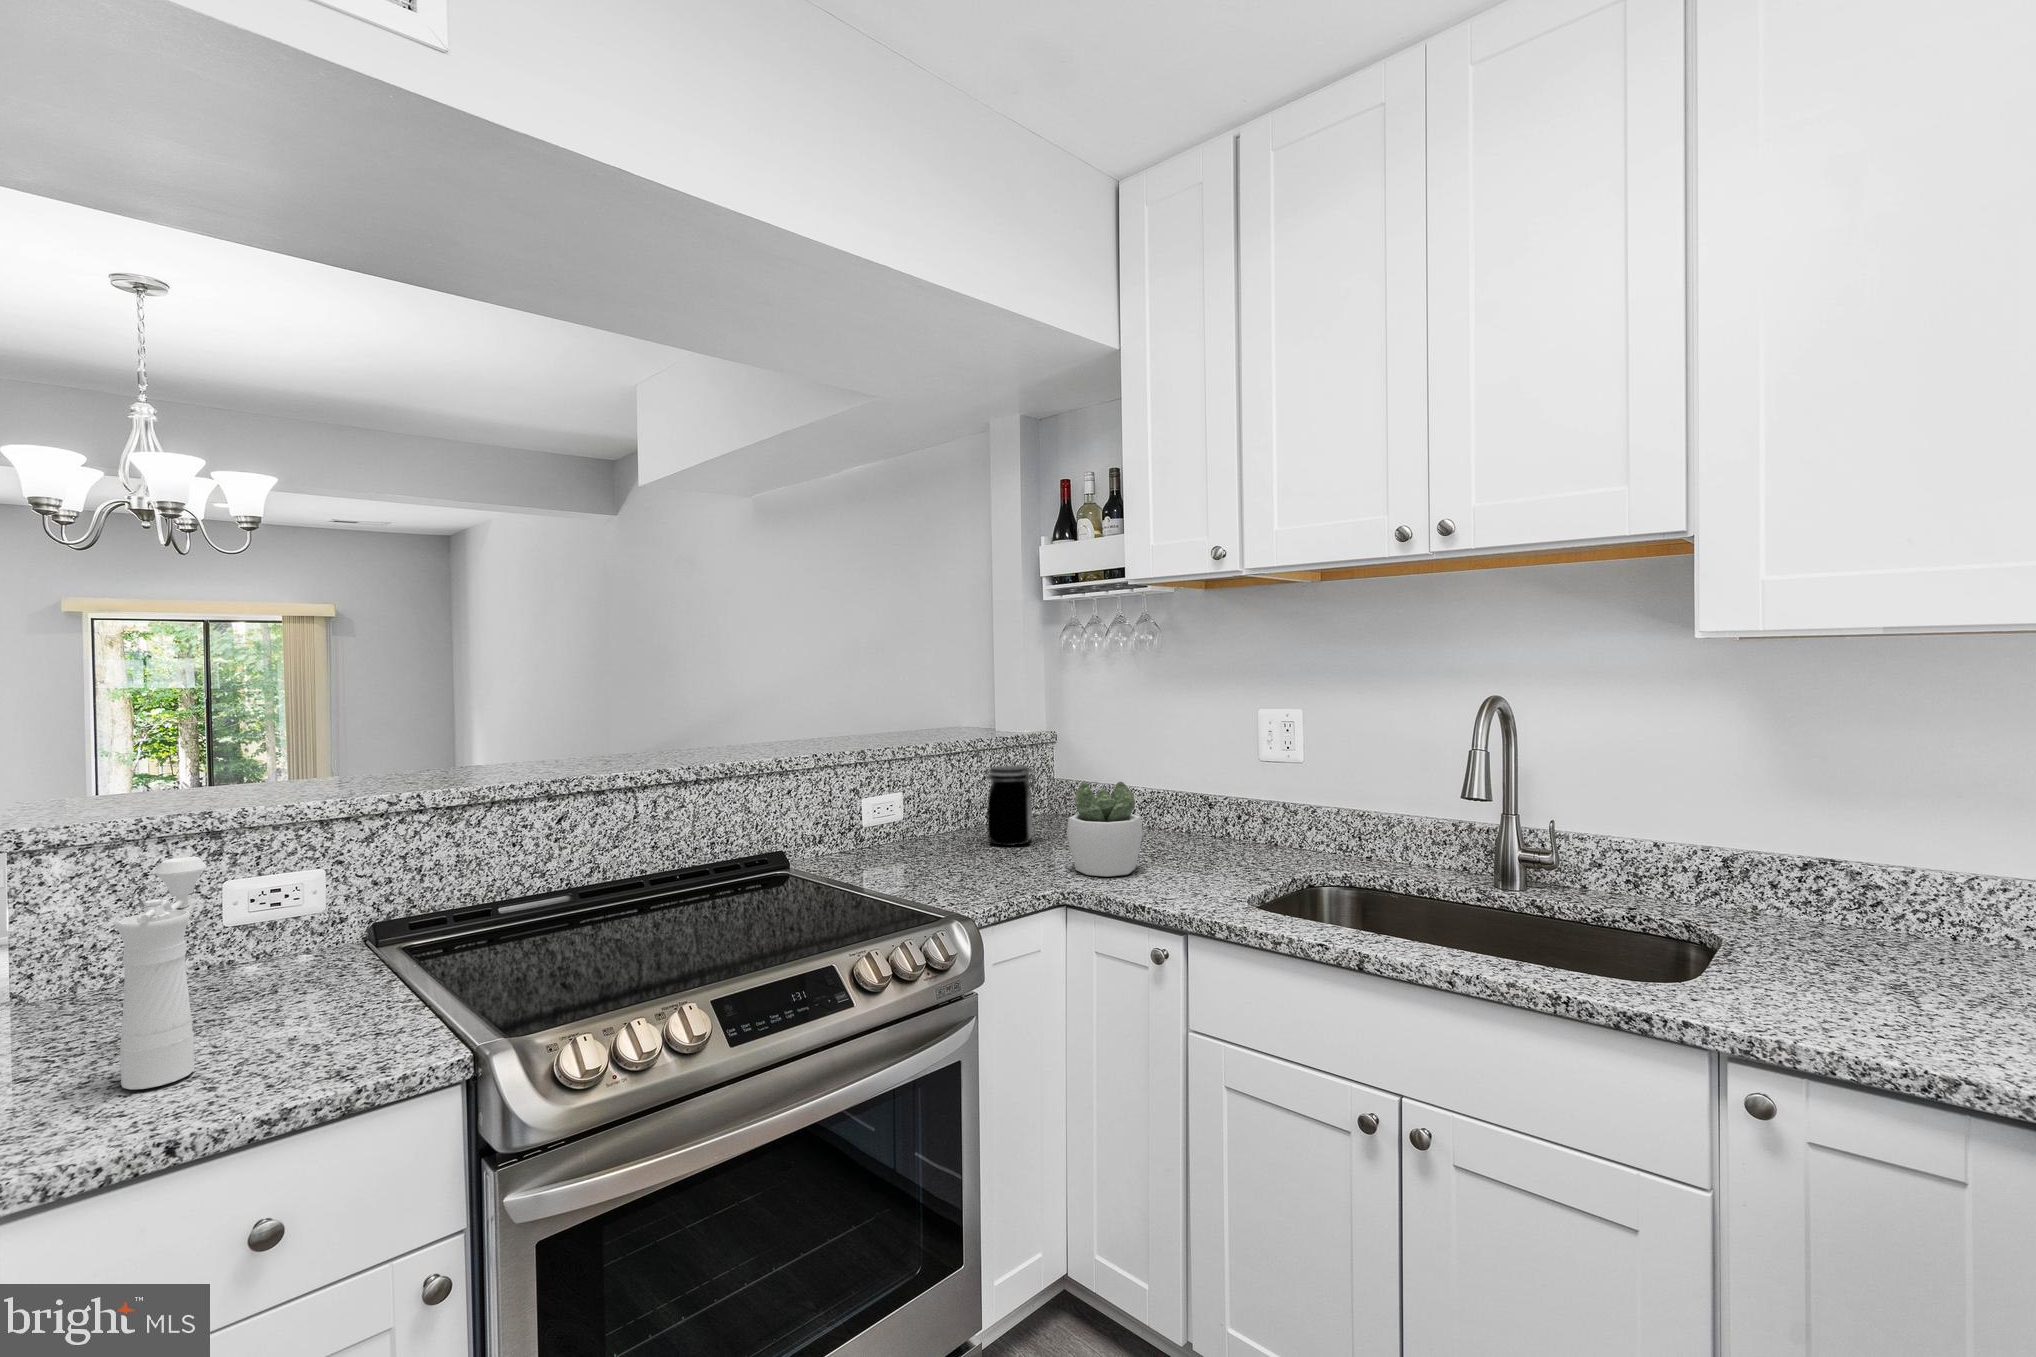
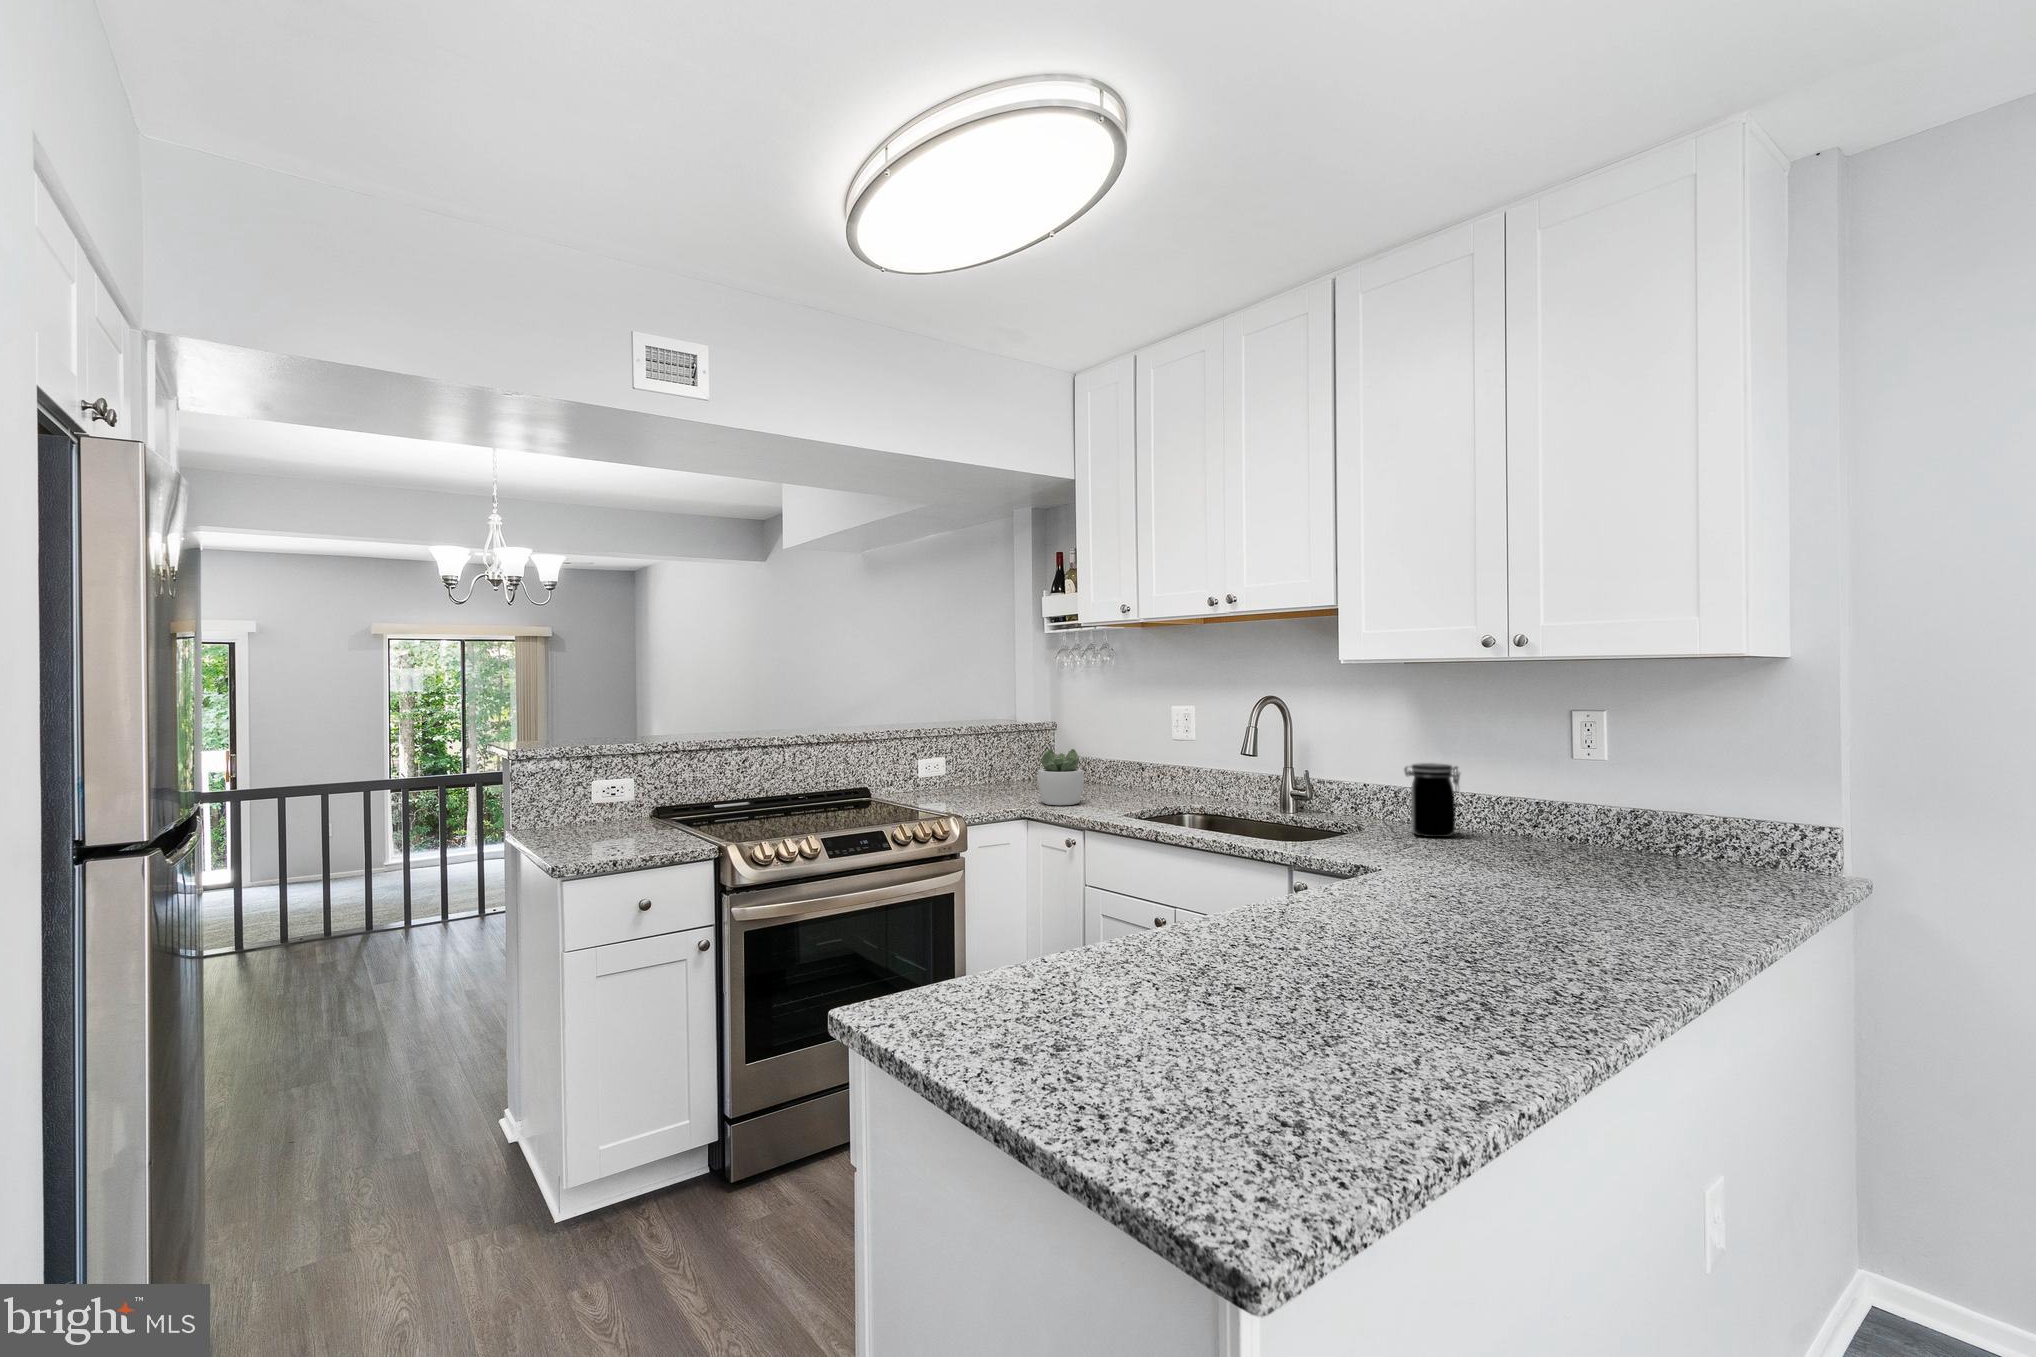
jar: present [986,765,1035,846] -> present [1405,763,1460,837]
pepper mill: present [115,857,207,1090] -> none [581,760,607,850]

